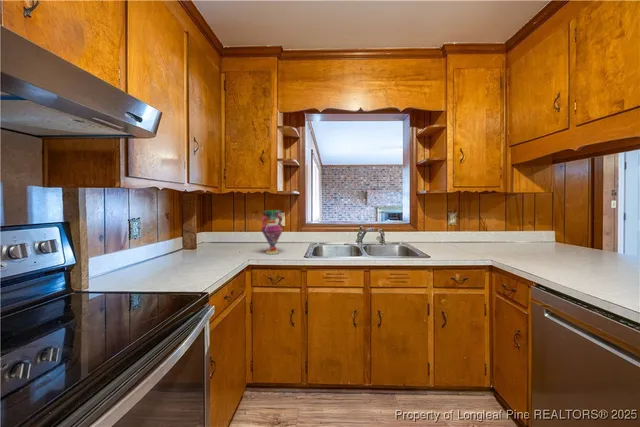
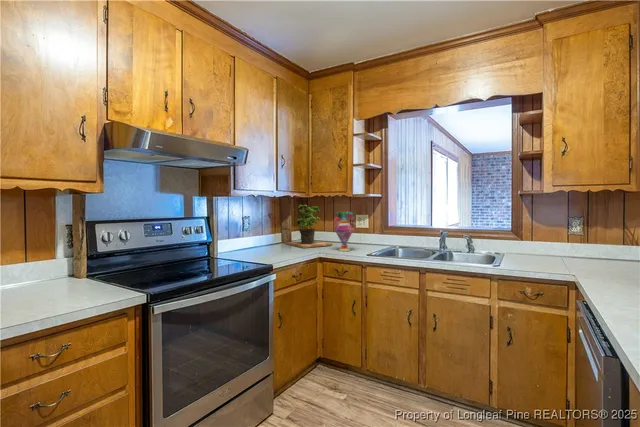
potted plant: none [190,203,251,254] -> present [285,205,333,248]

